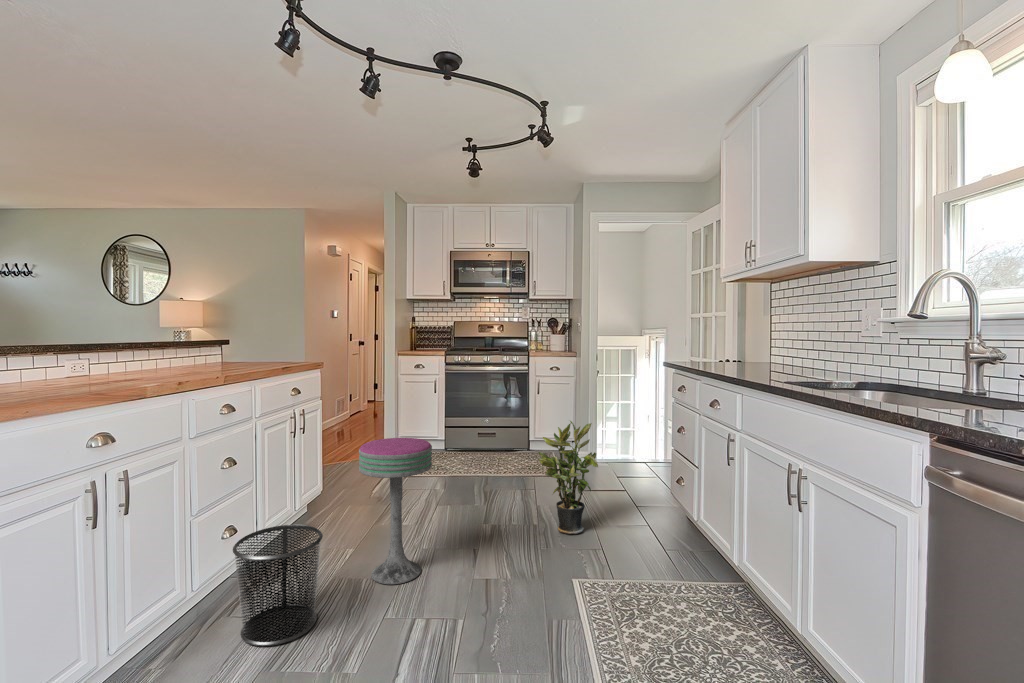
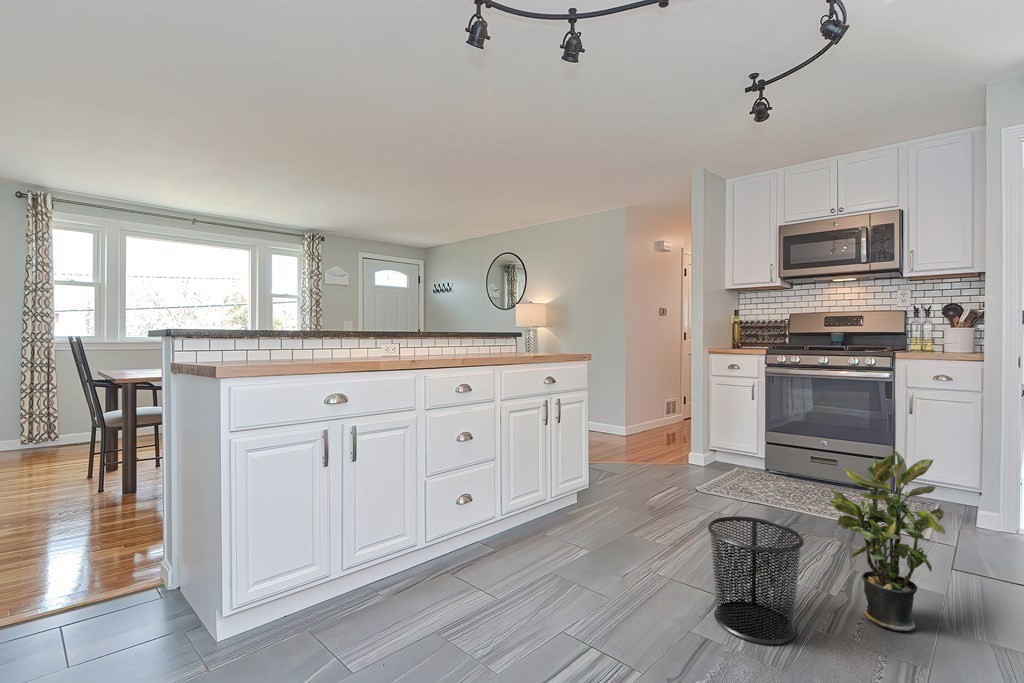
bar stool: present [359,438,432,585] -> none [567,436,650,604]
waste bin: present [233,525,323,646] -> present [708,516,804,644]

